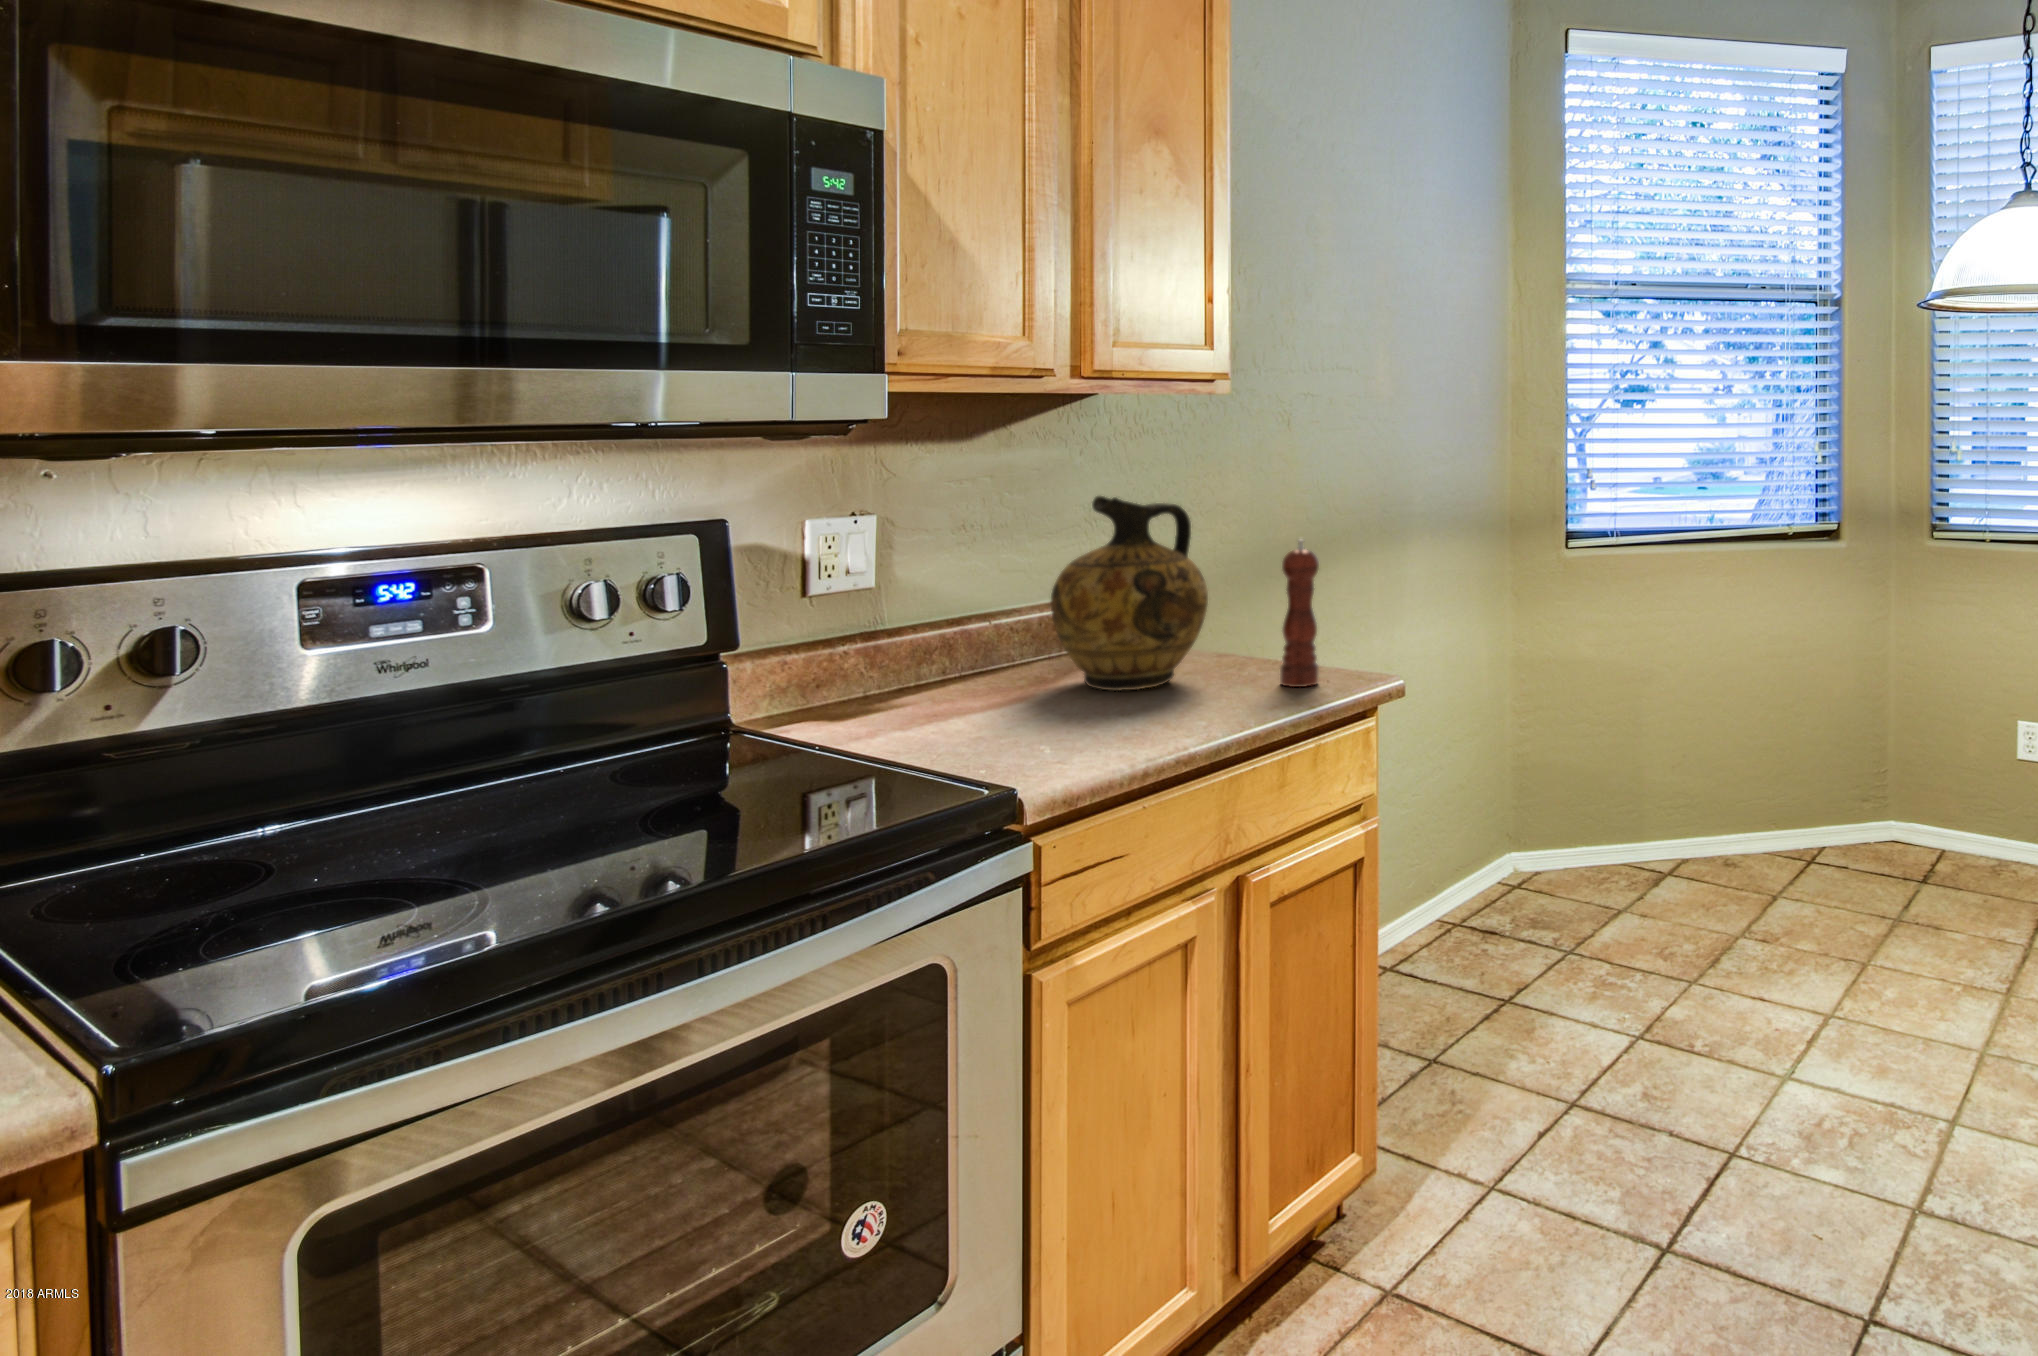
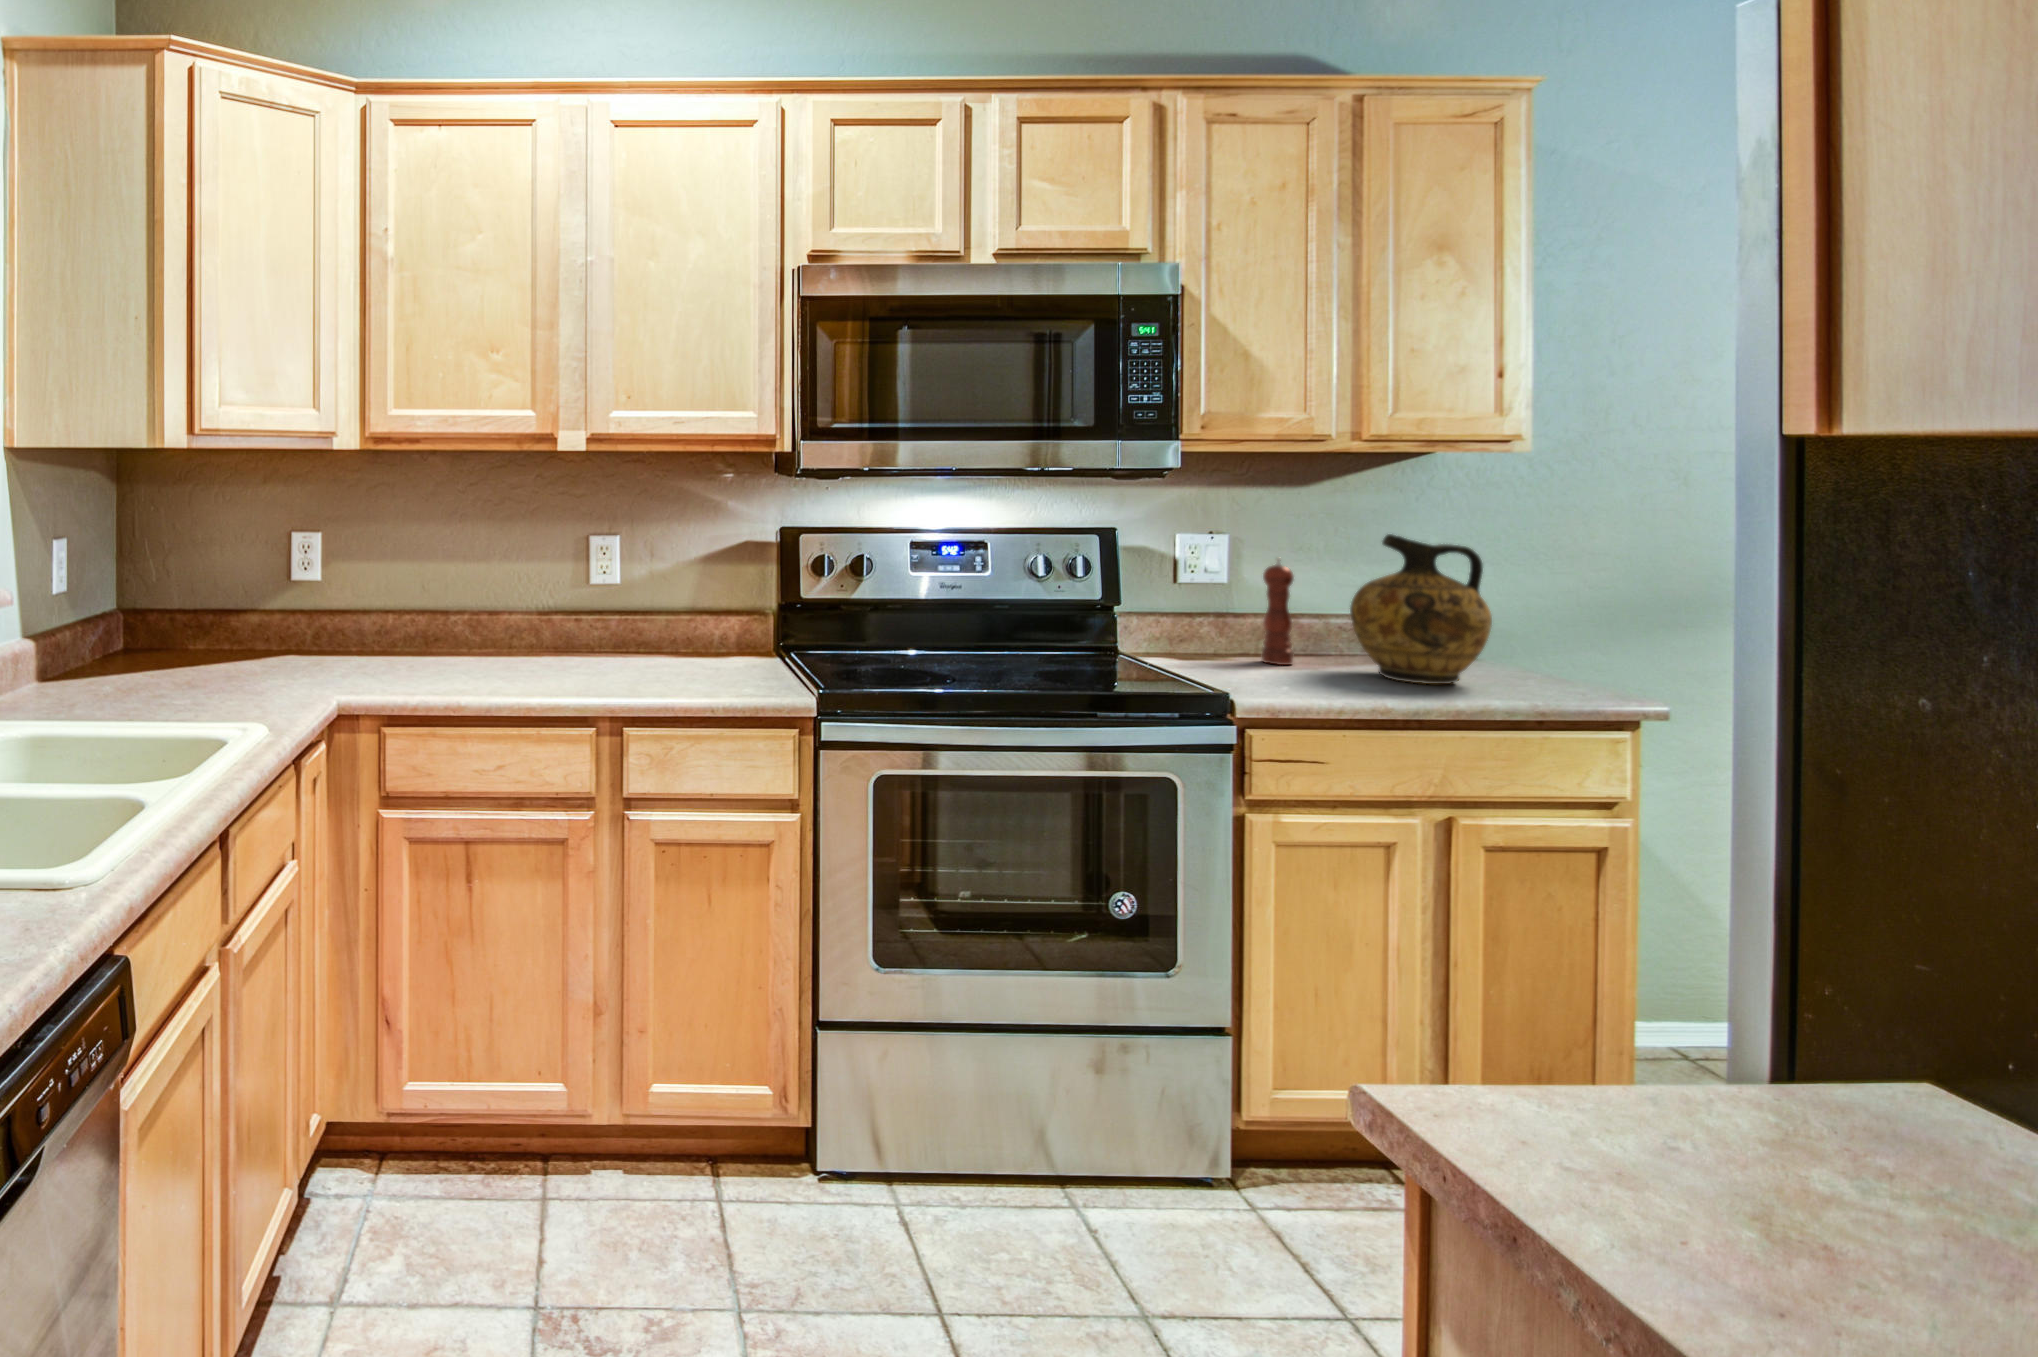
pepper mill: present [1280,539,1319,687] -> present [1261,558,1294,665]

